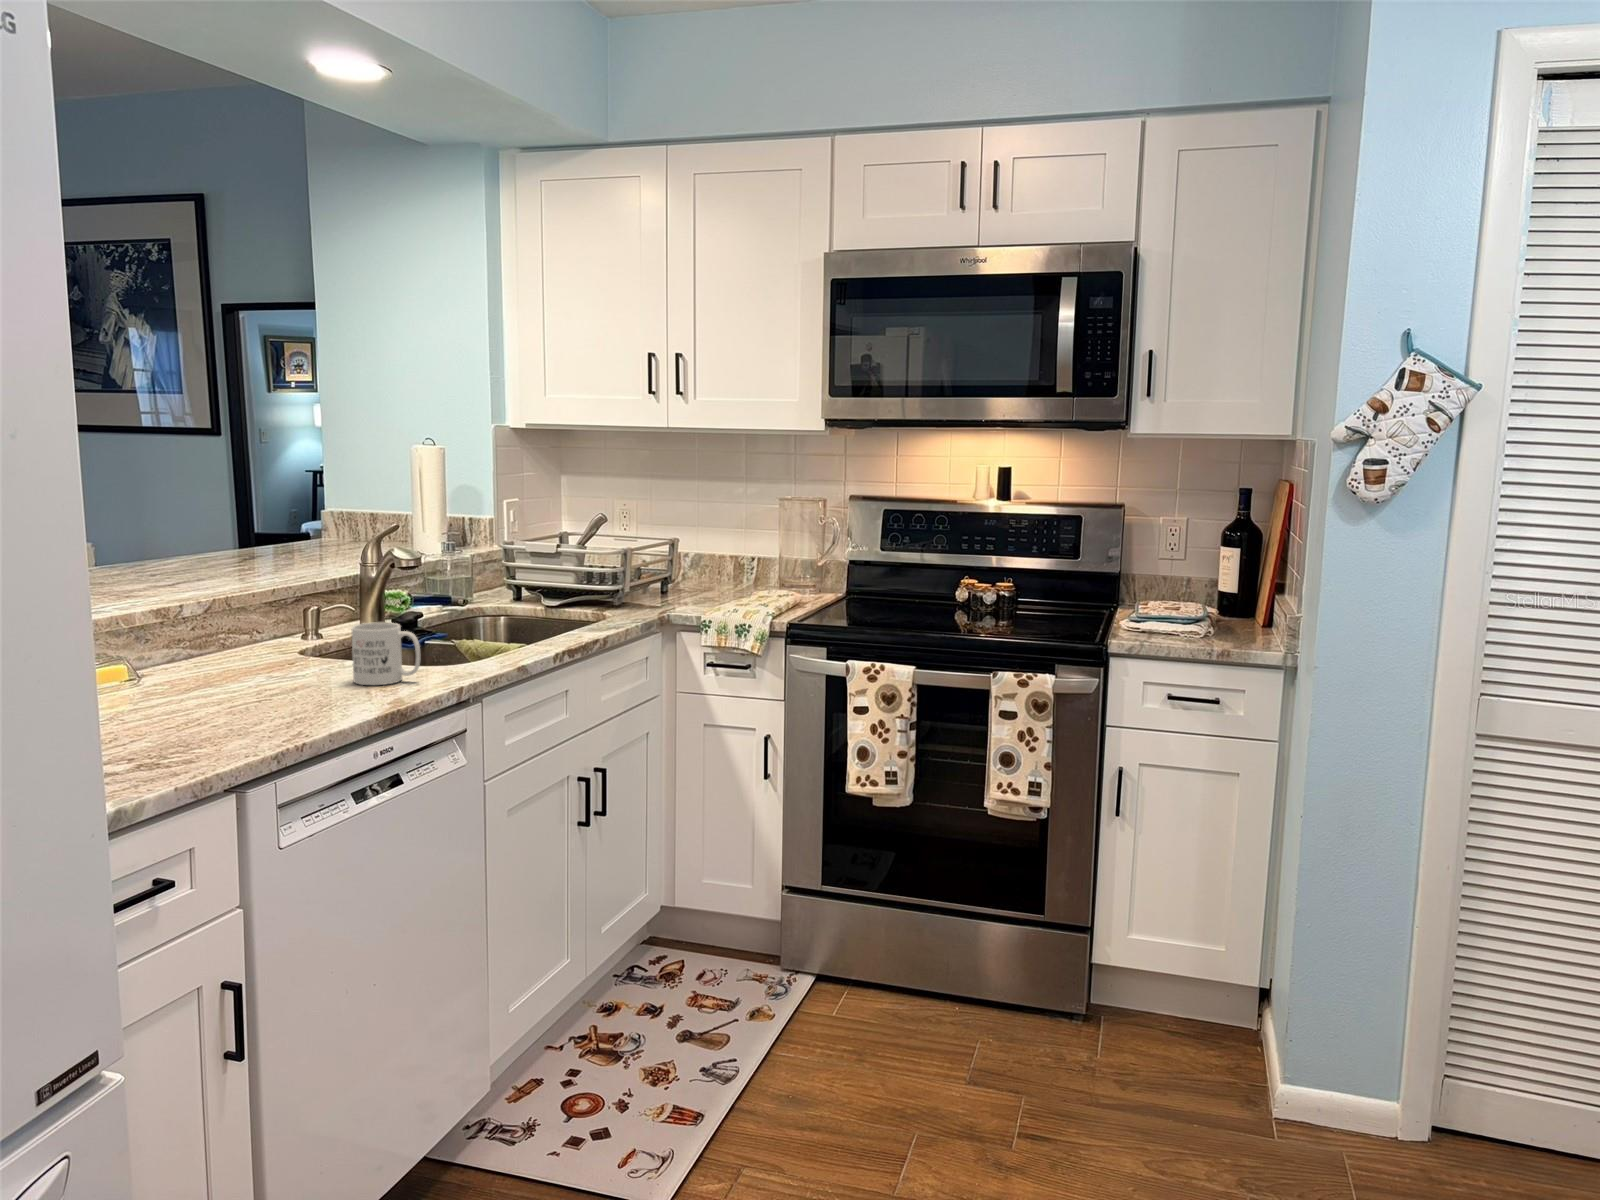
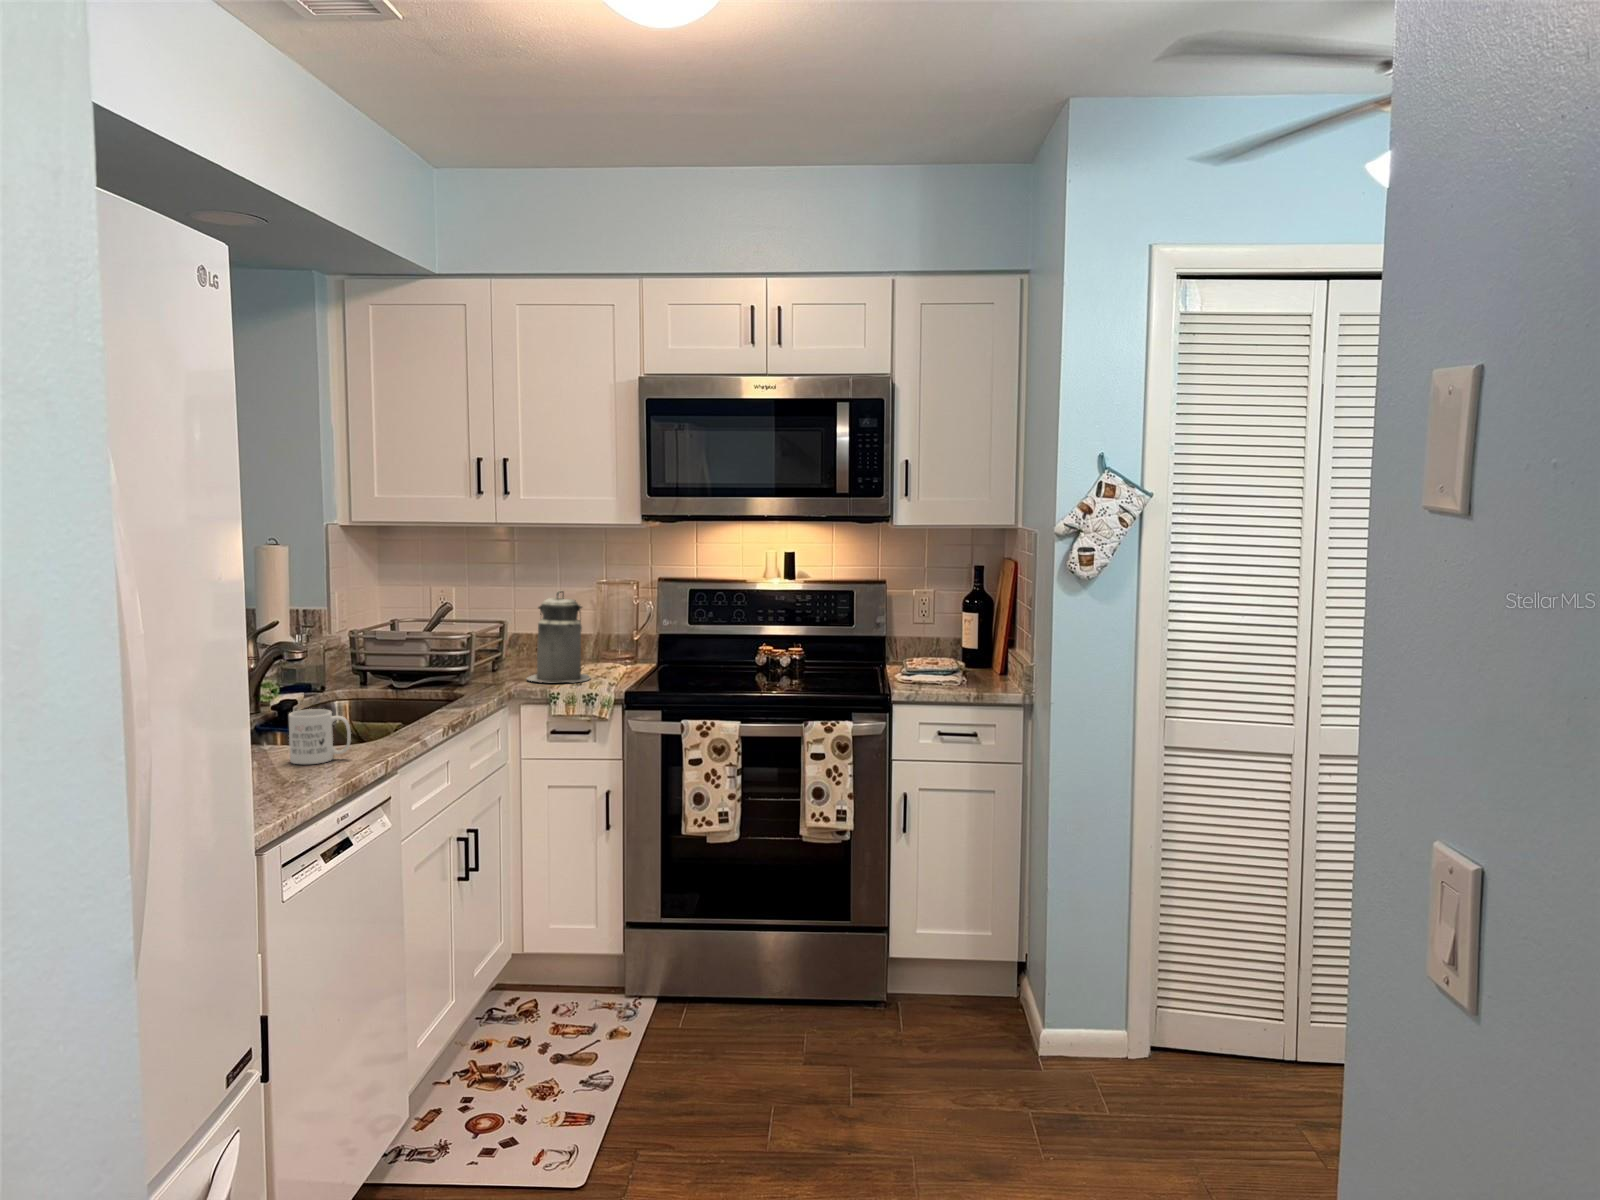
canister: none [688,504,760,610] -> present [527,591,590,682]

